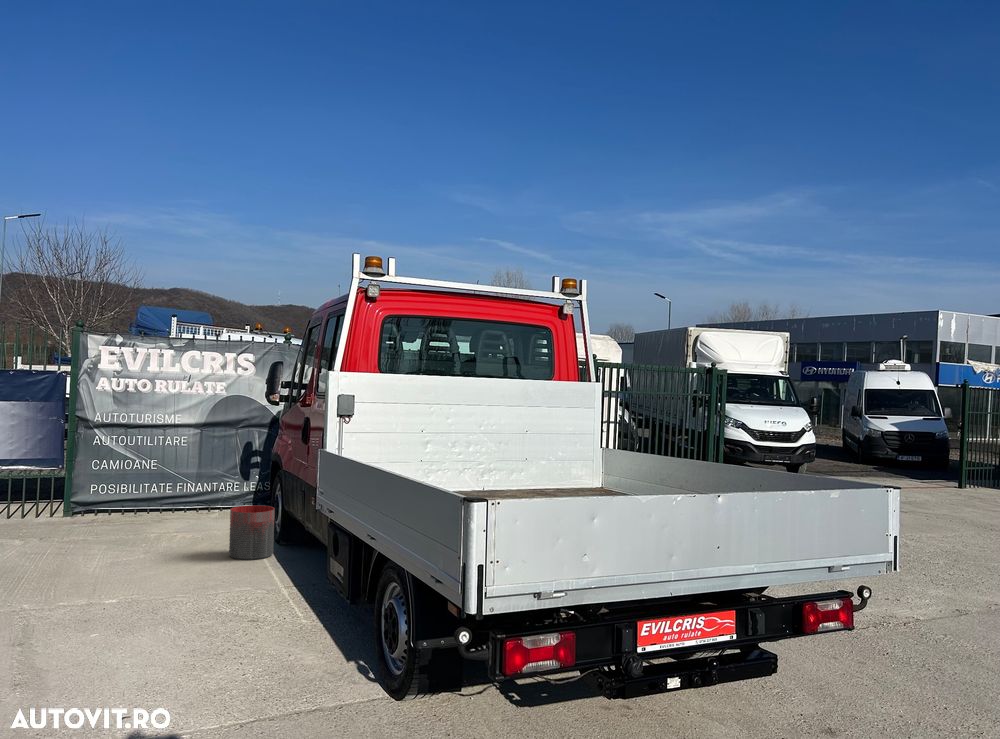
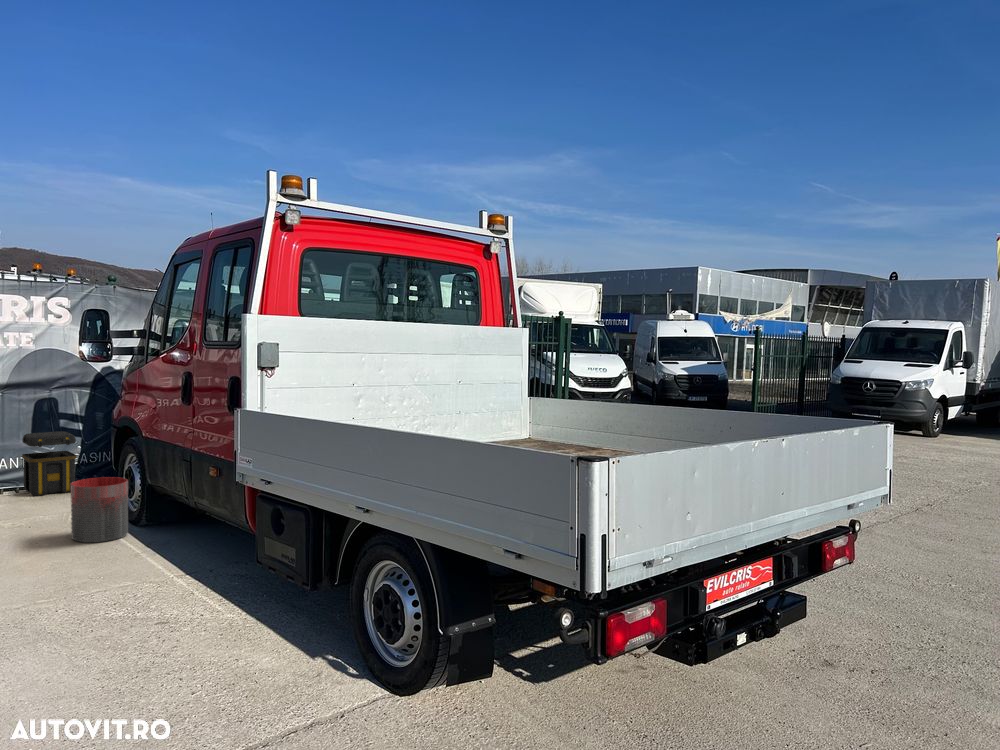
toolbox: none [213,465,253,519] -> present [22,431,77,496]

